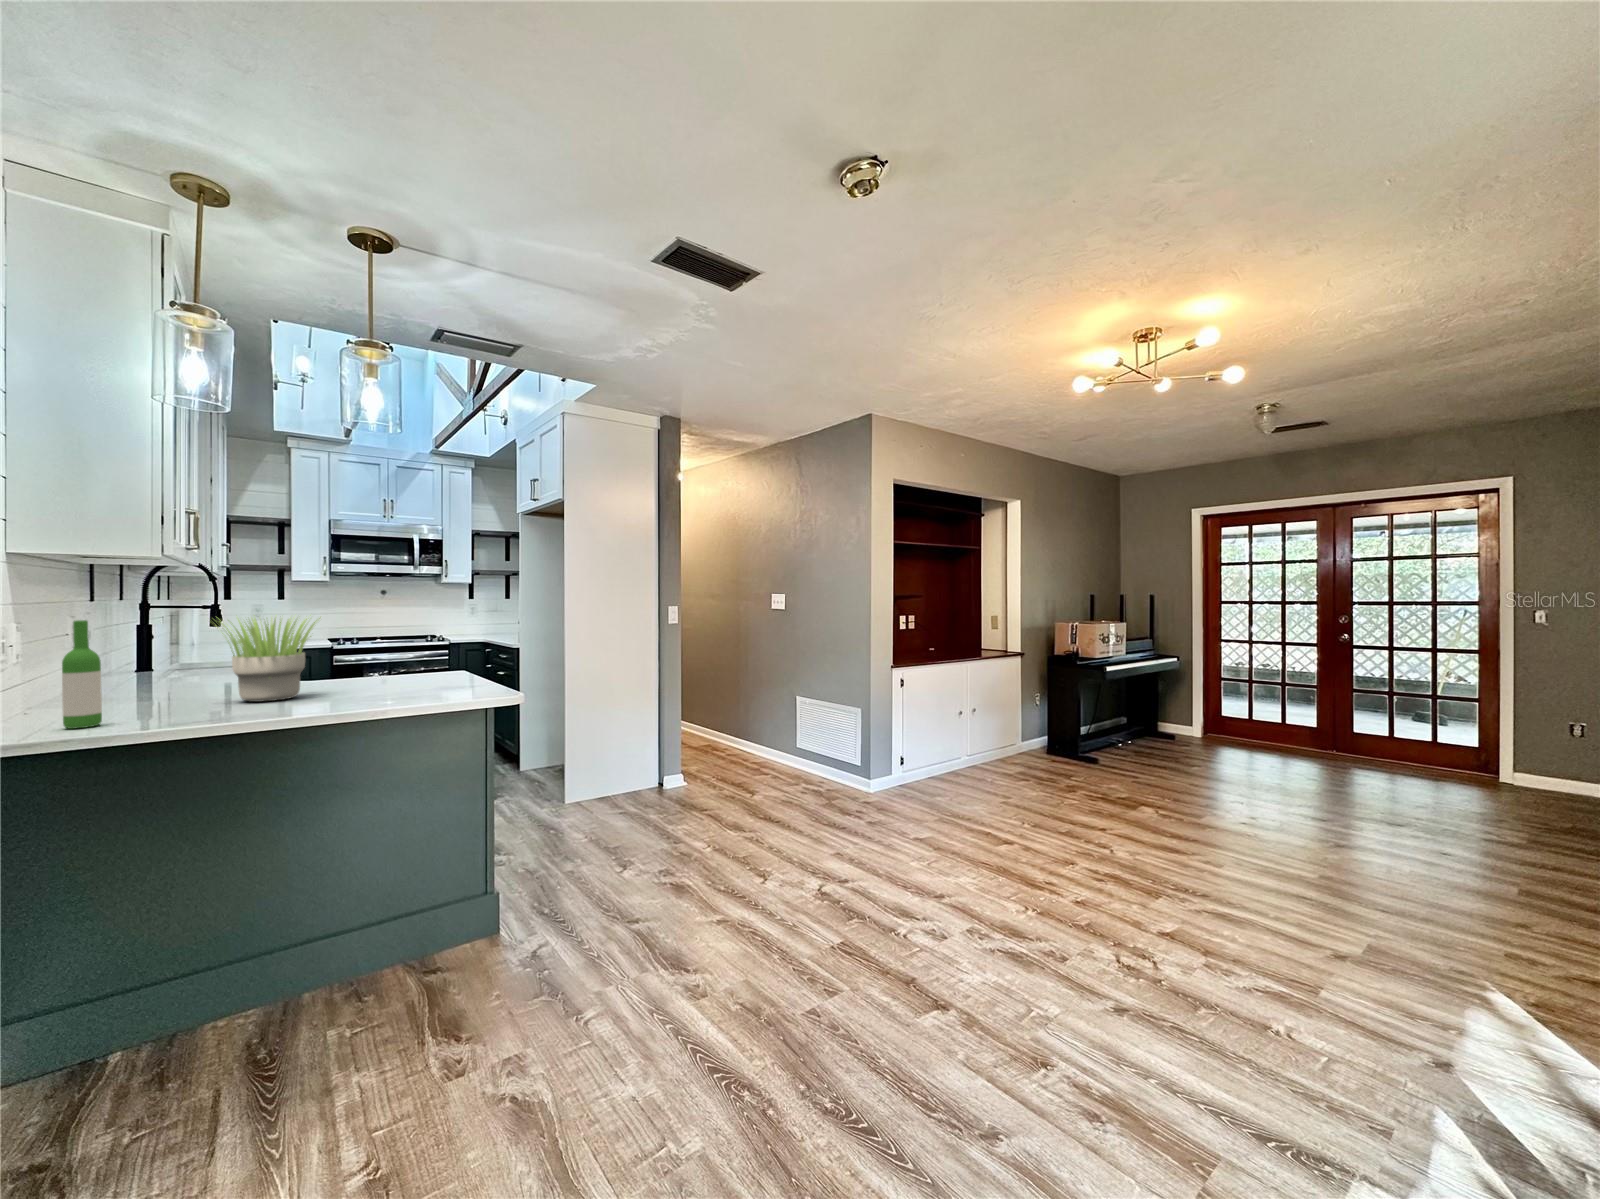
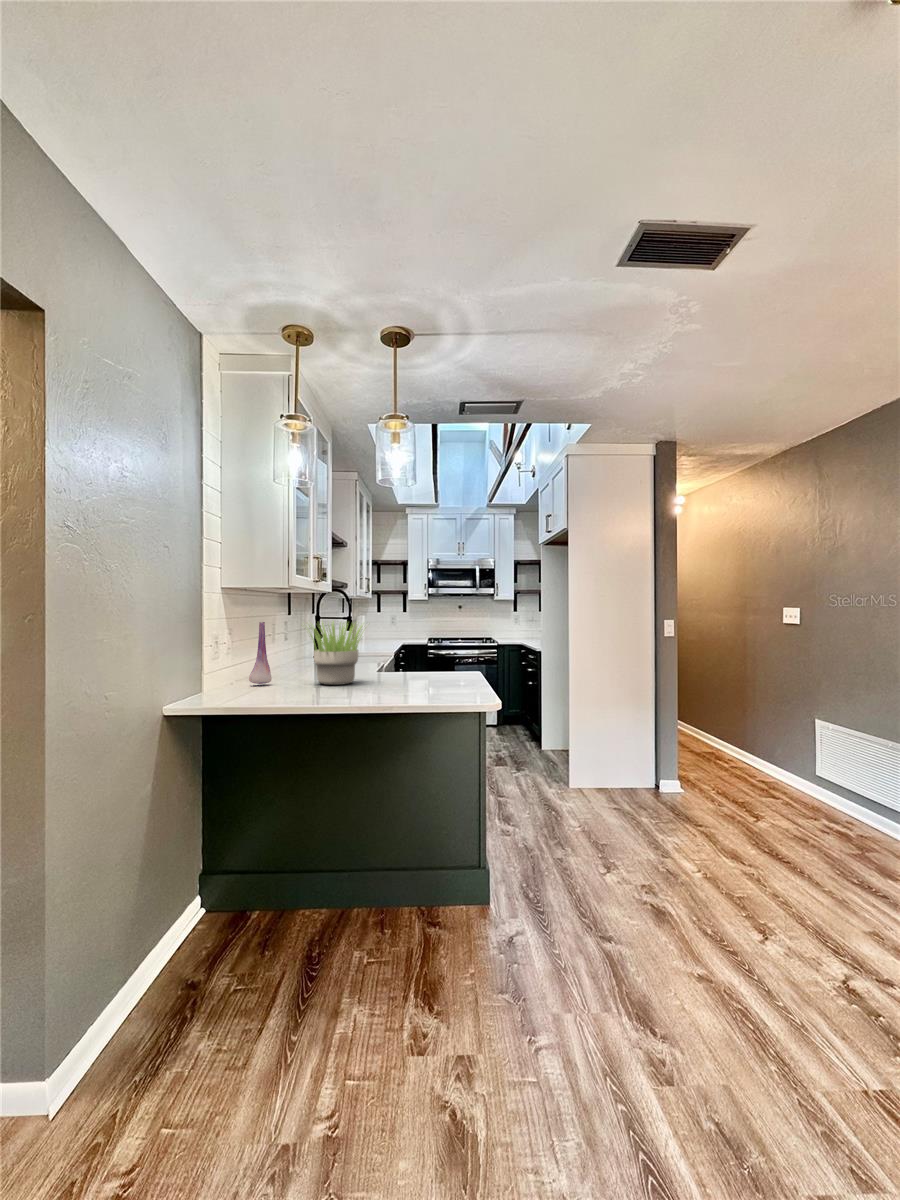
vase: none [107,618,157,713] -> present [249,622,272,684]
wine bottle: present [62,620,102,729] -> none [211,621,231,695]

